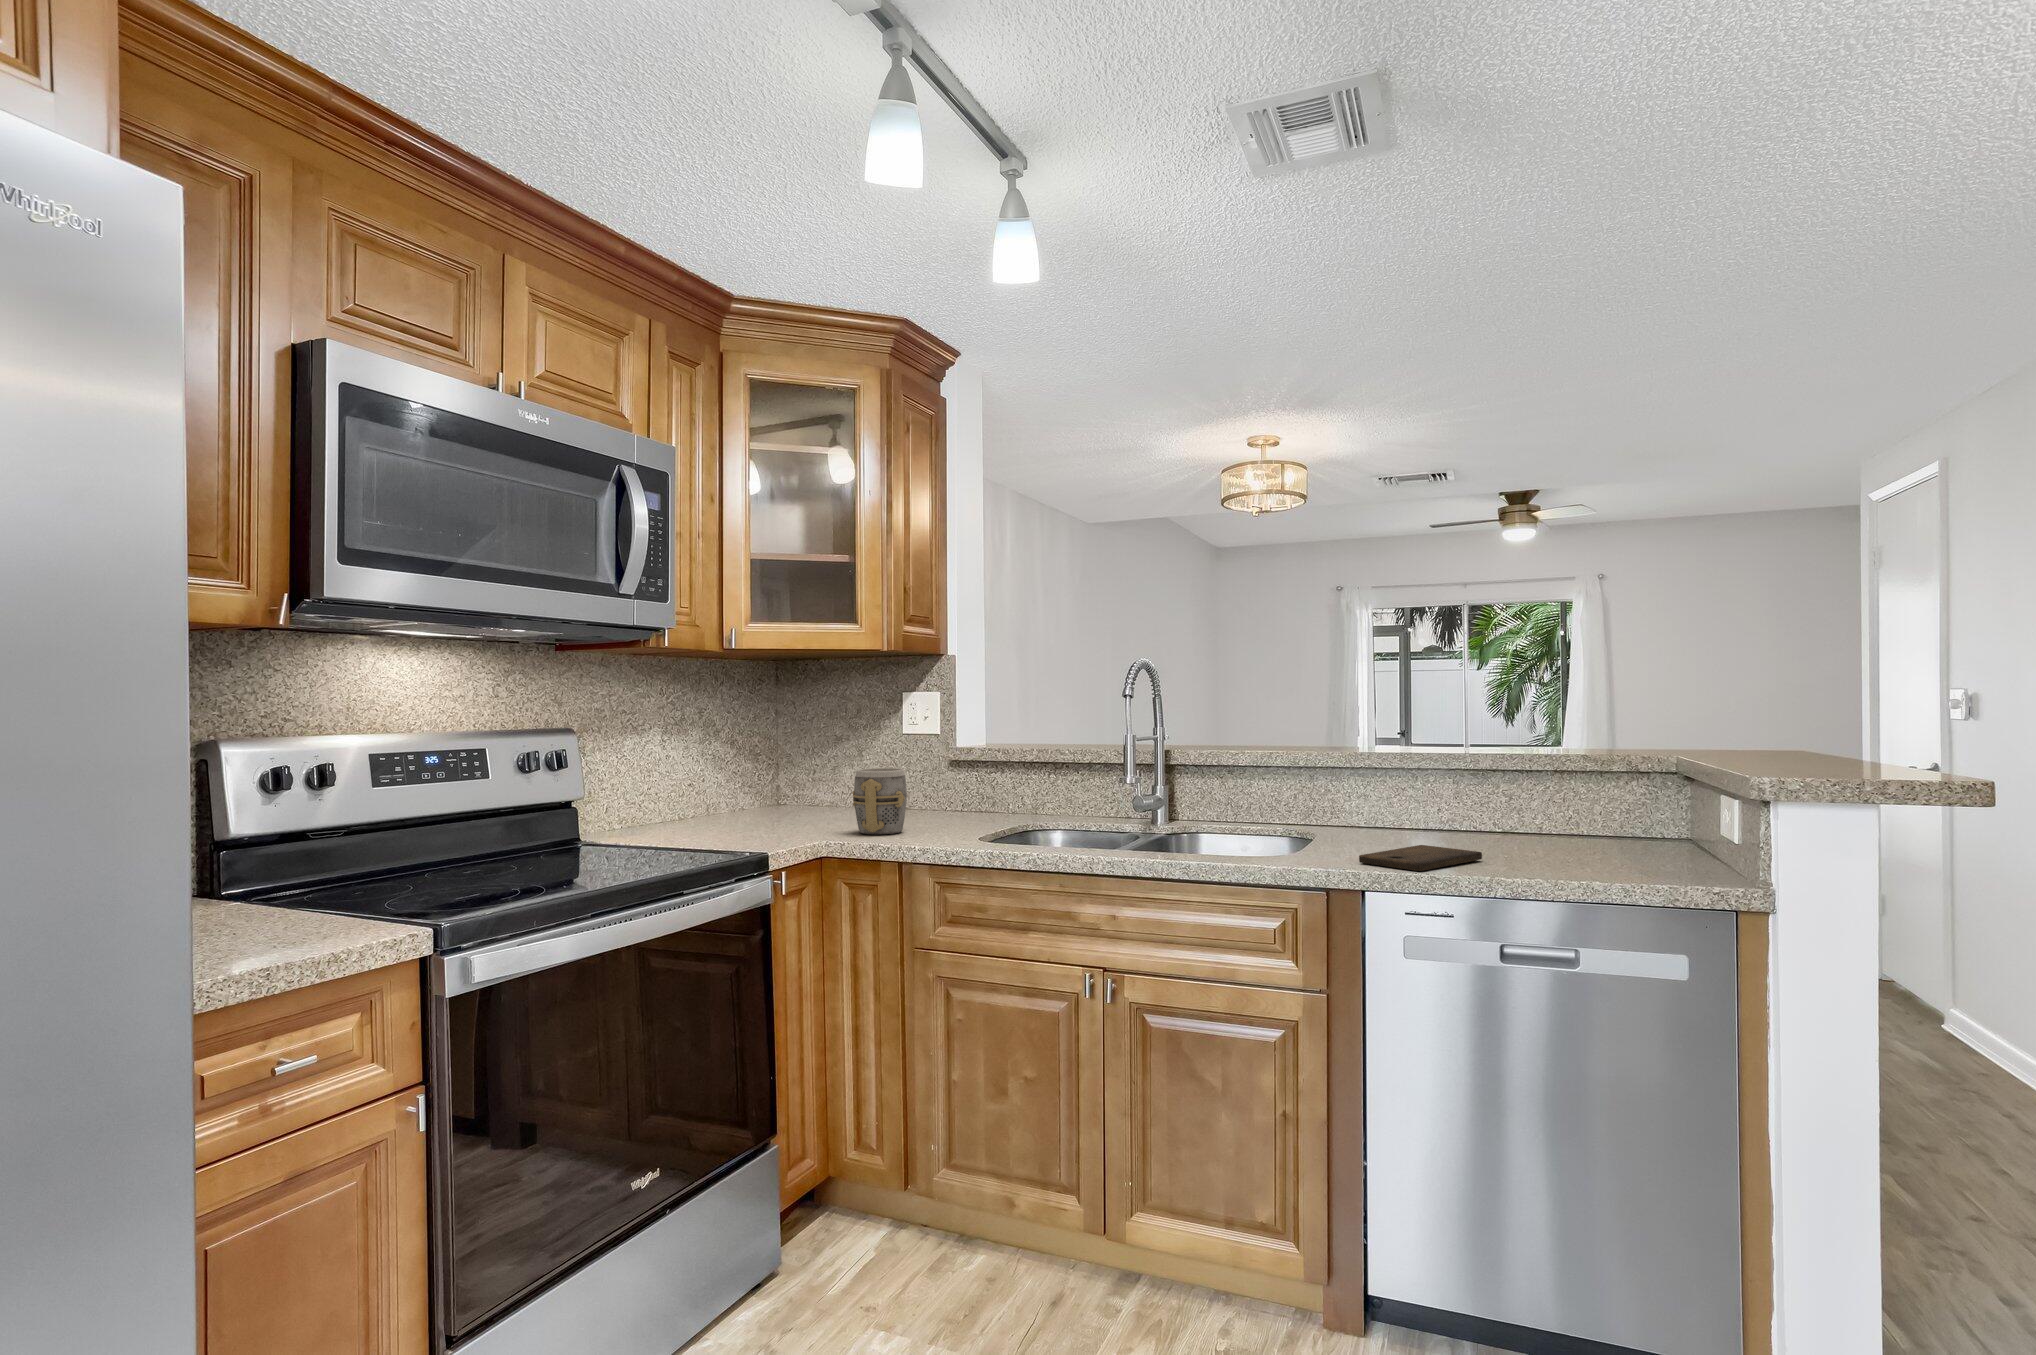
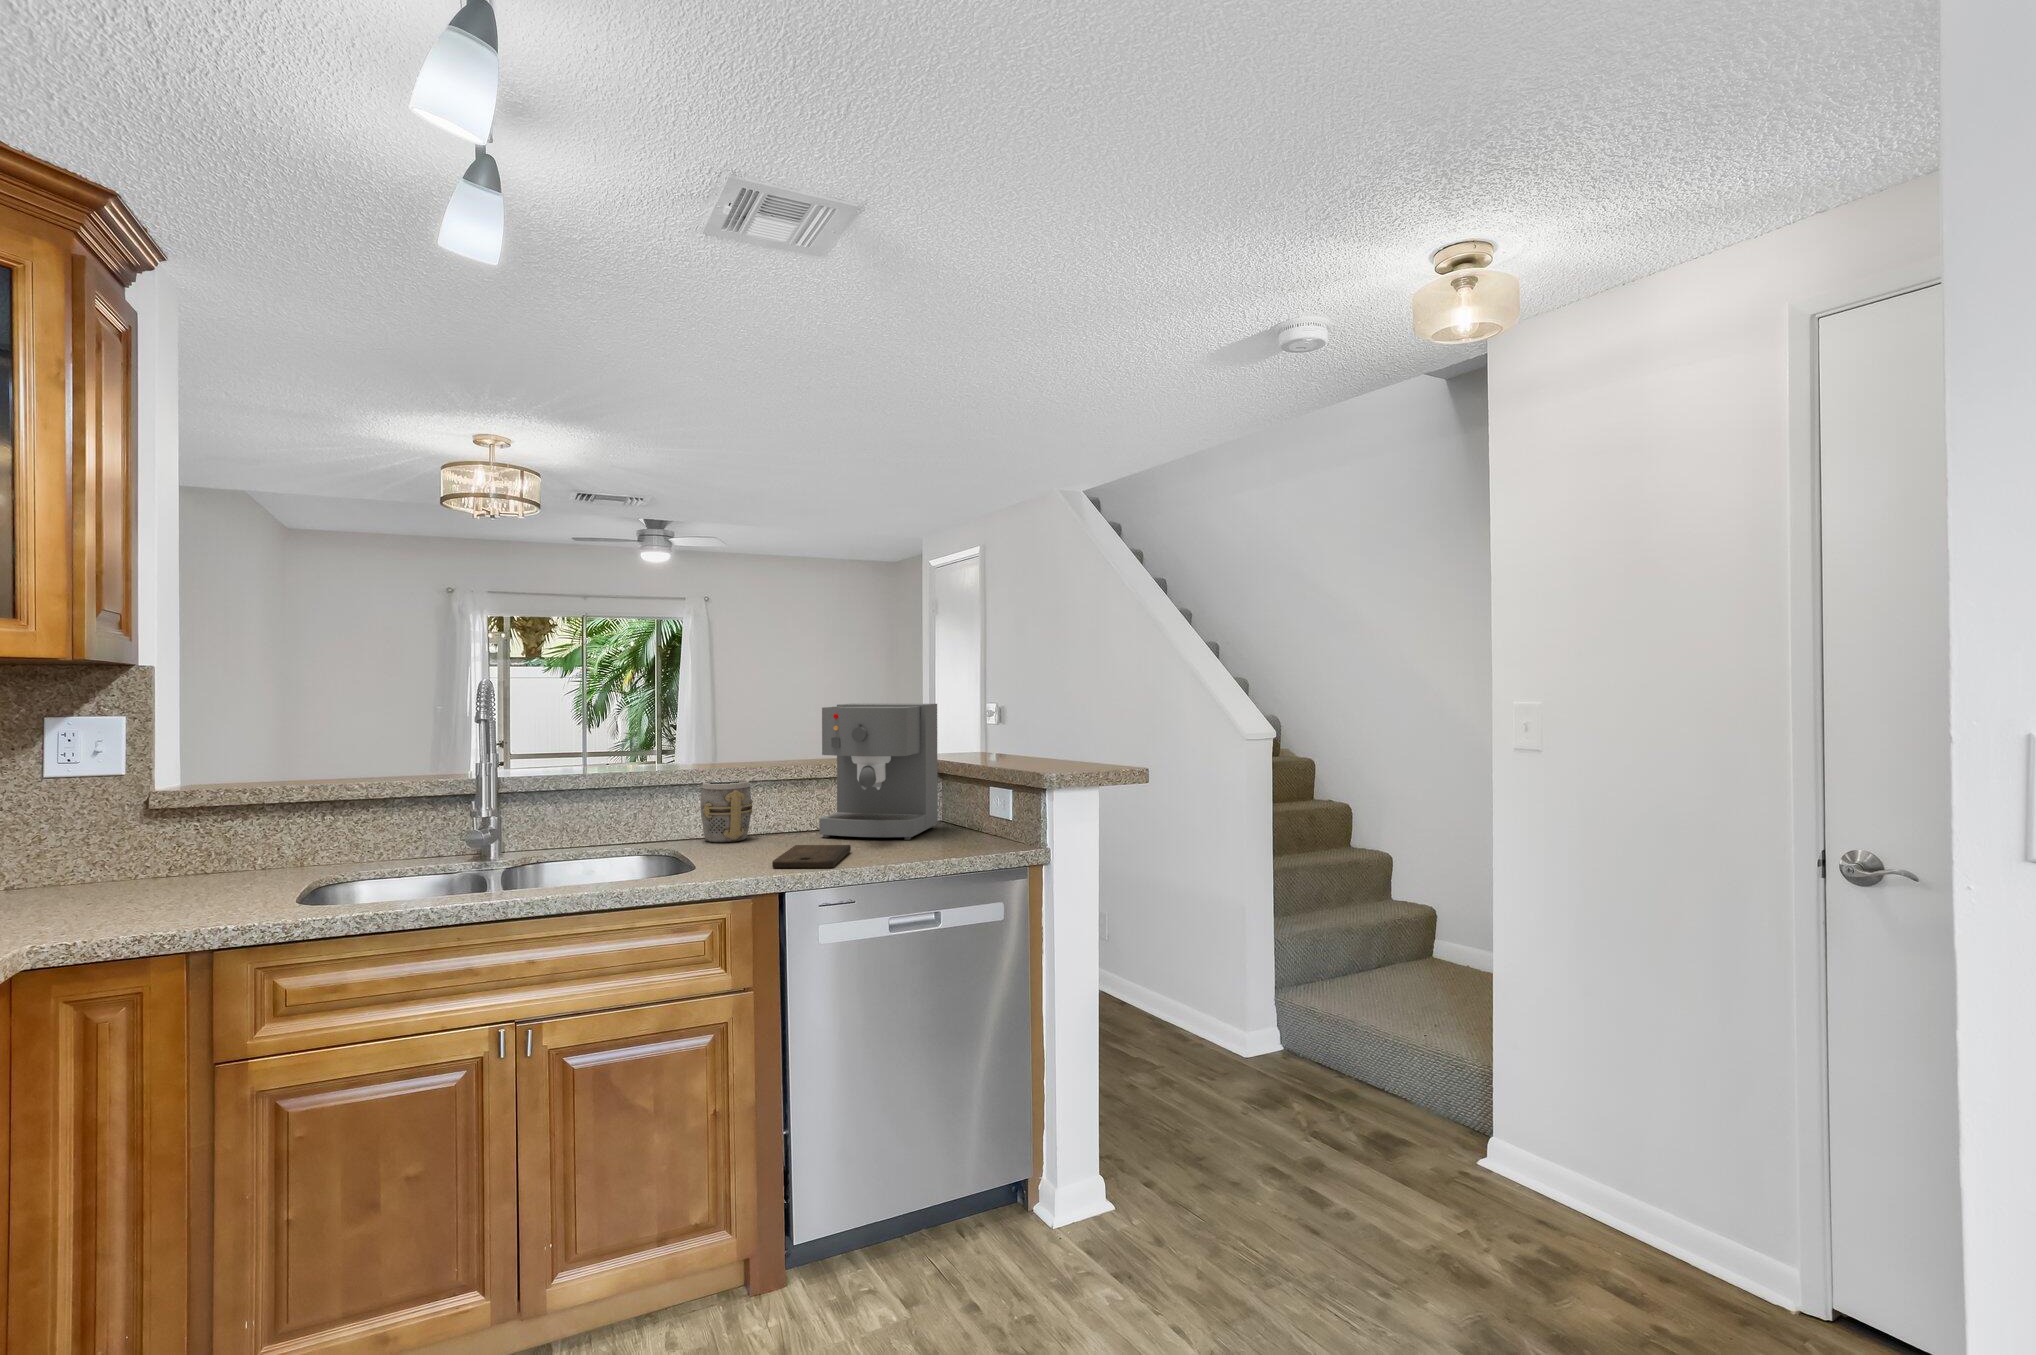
coffee maker: none [1484,683,1668,859] -> present [819,703,938,840]
mug: present [852,768,907,835] -> present [701,780,753,842]

